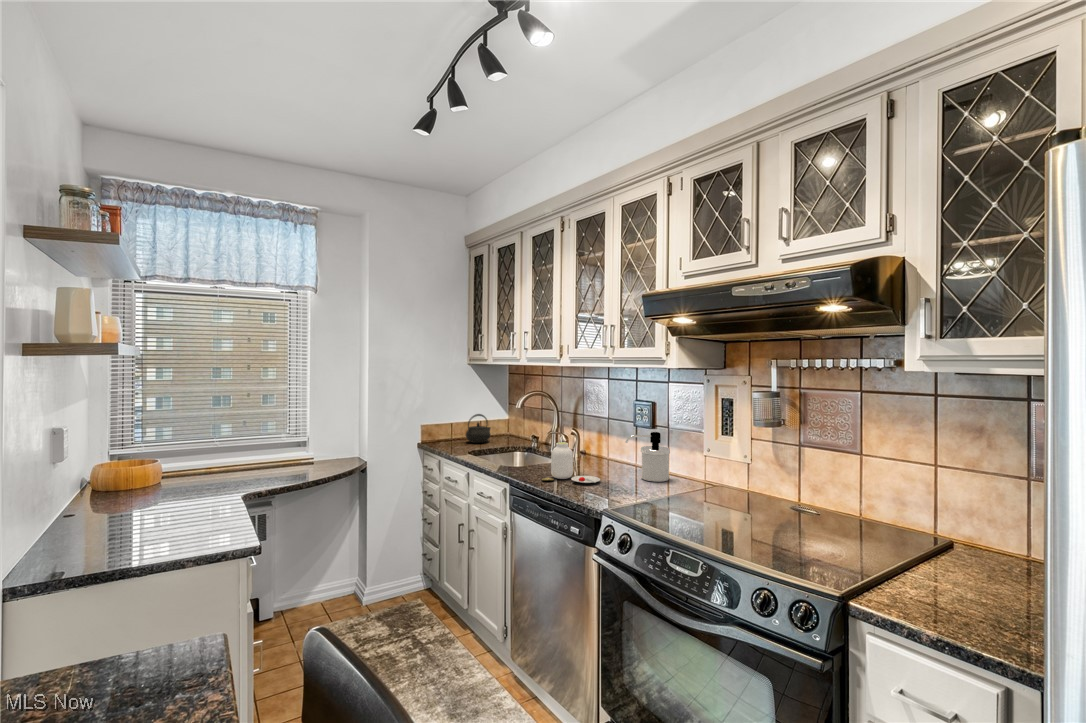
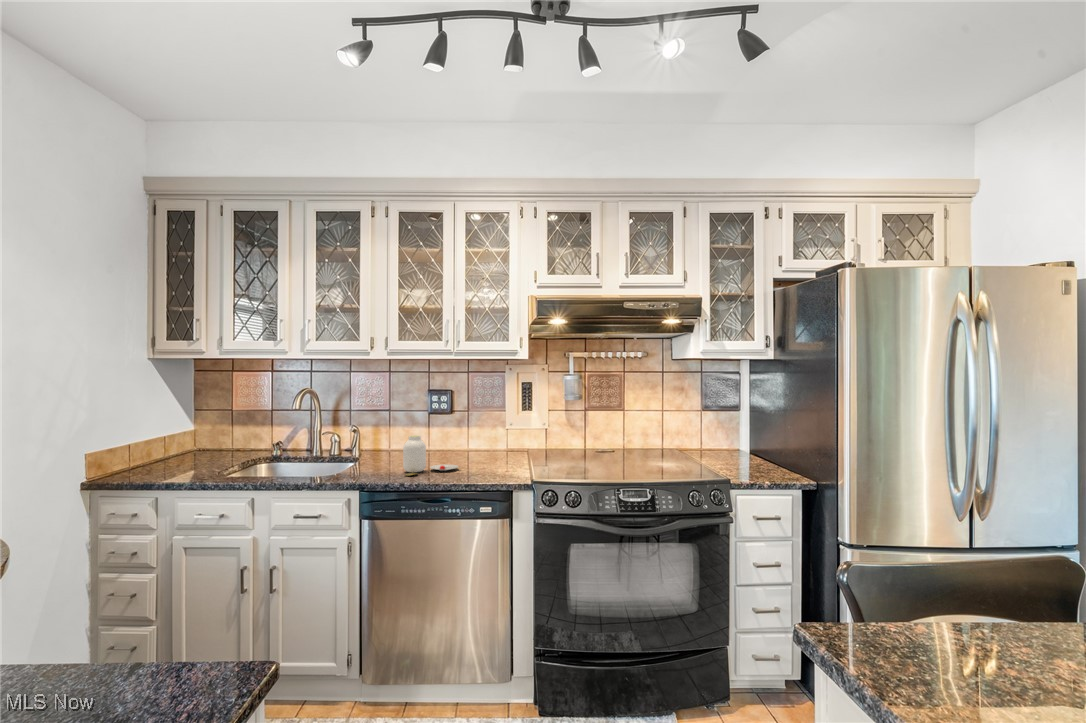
kettle: present [466,414,491,443] -> none [160,426,201,467]
soap dispenser: present [626,432,670,482] -> none [465,416,495,460]

